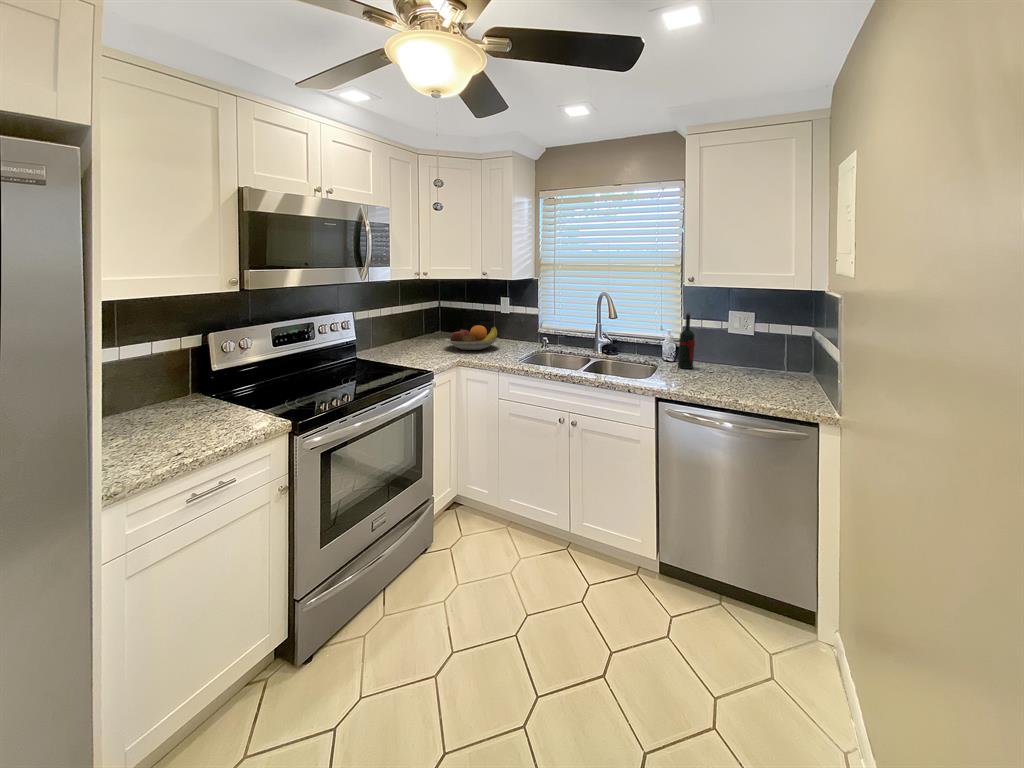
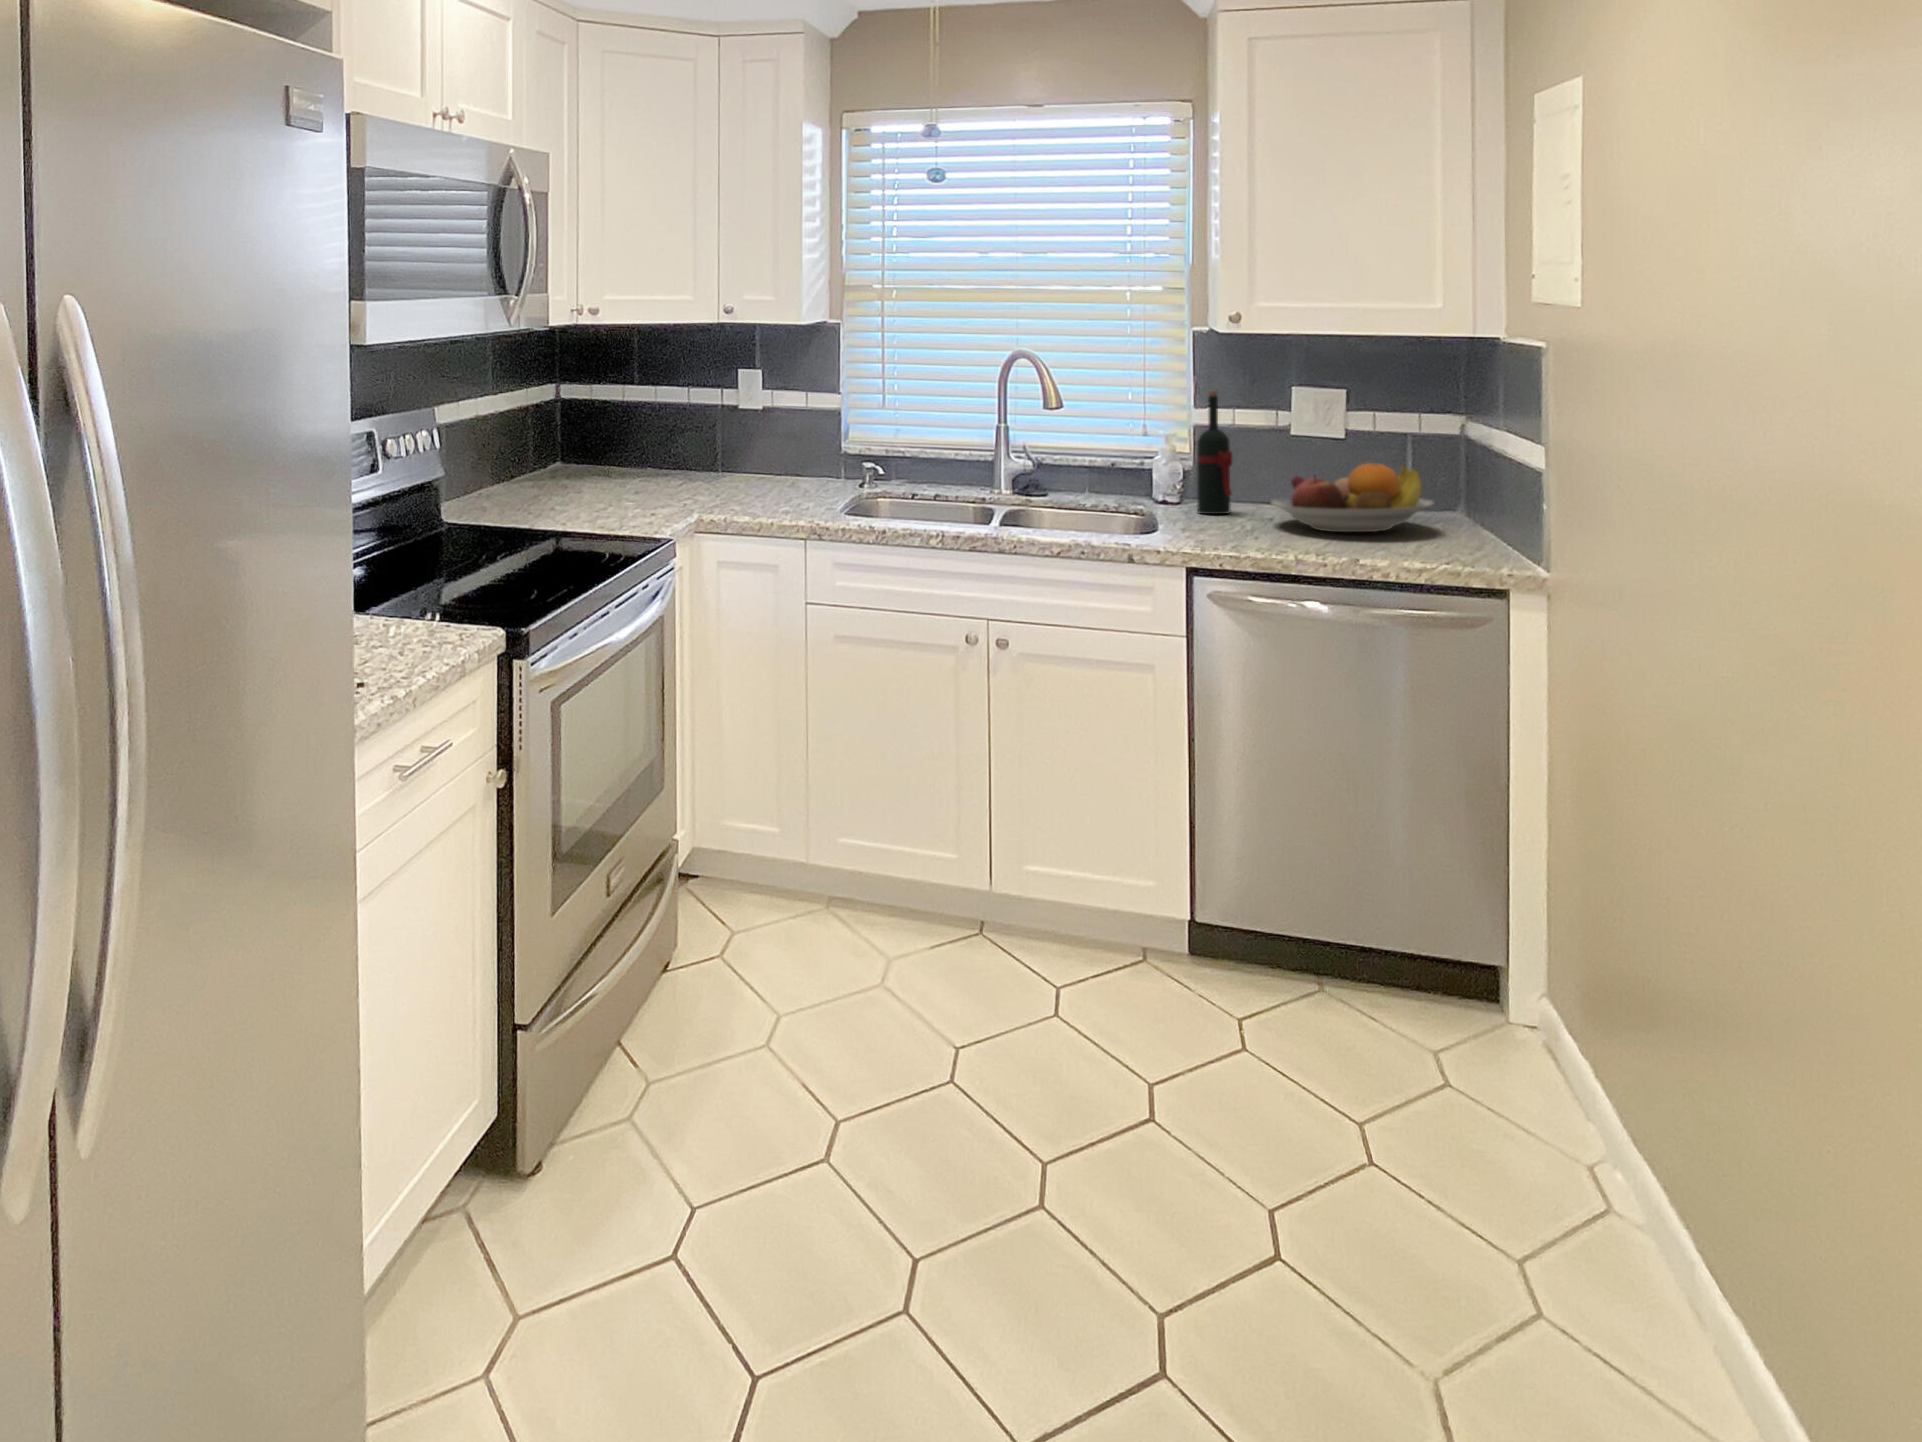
fruit bowl: present [445,325,499,350] -> present [1272,463,1433,532]

